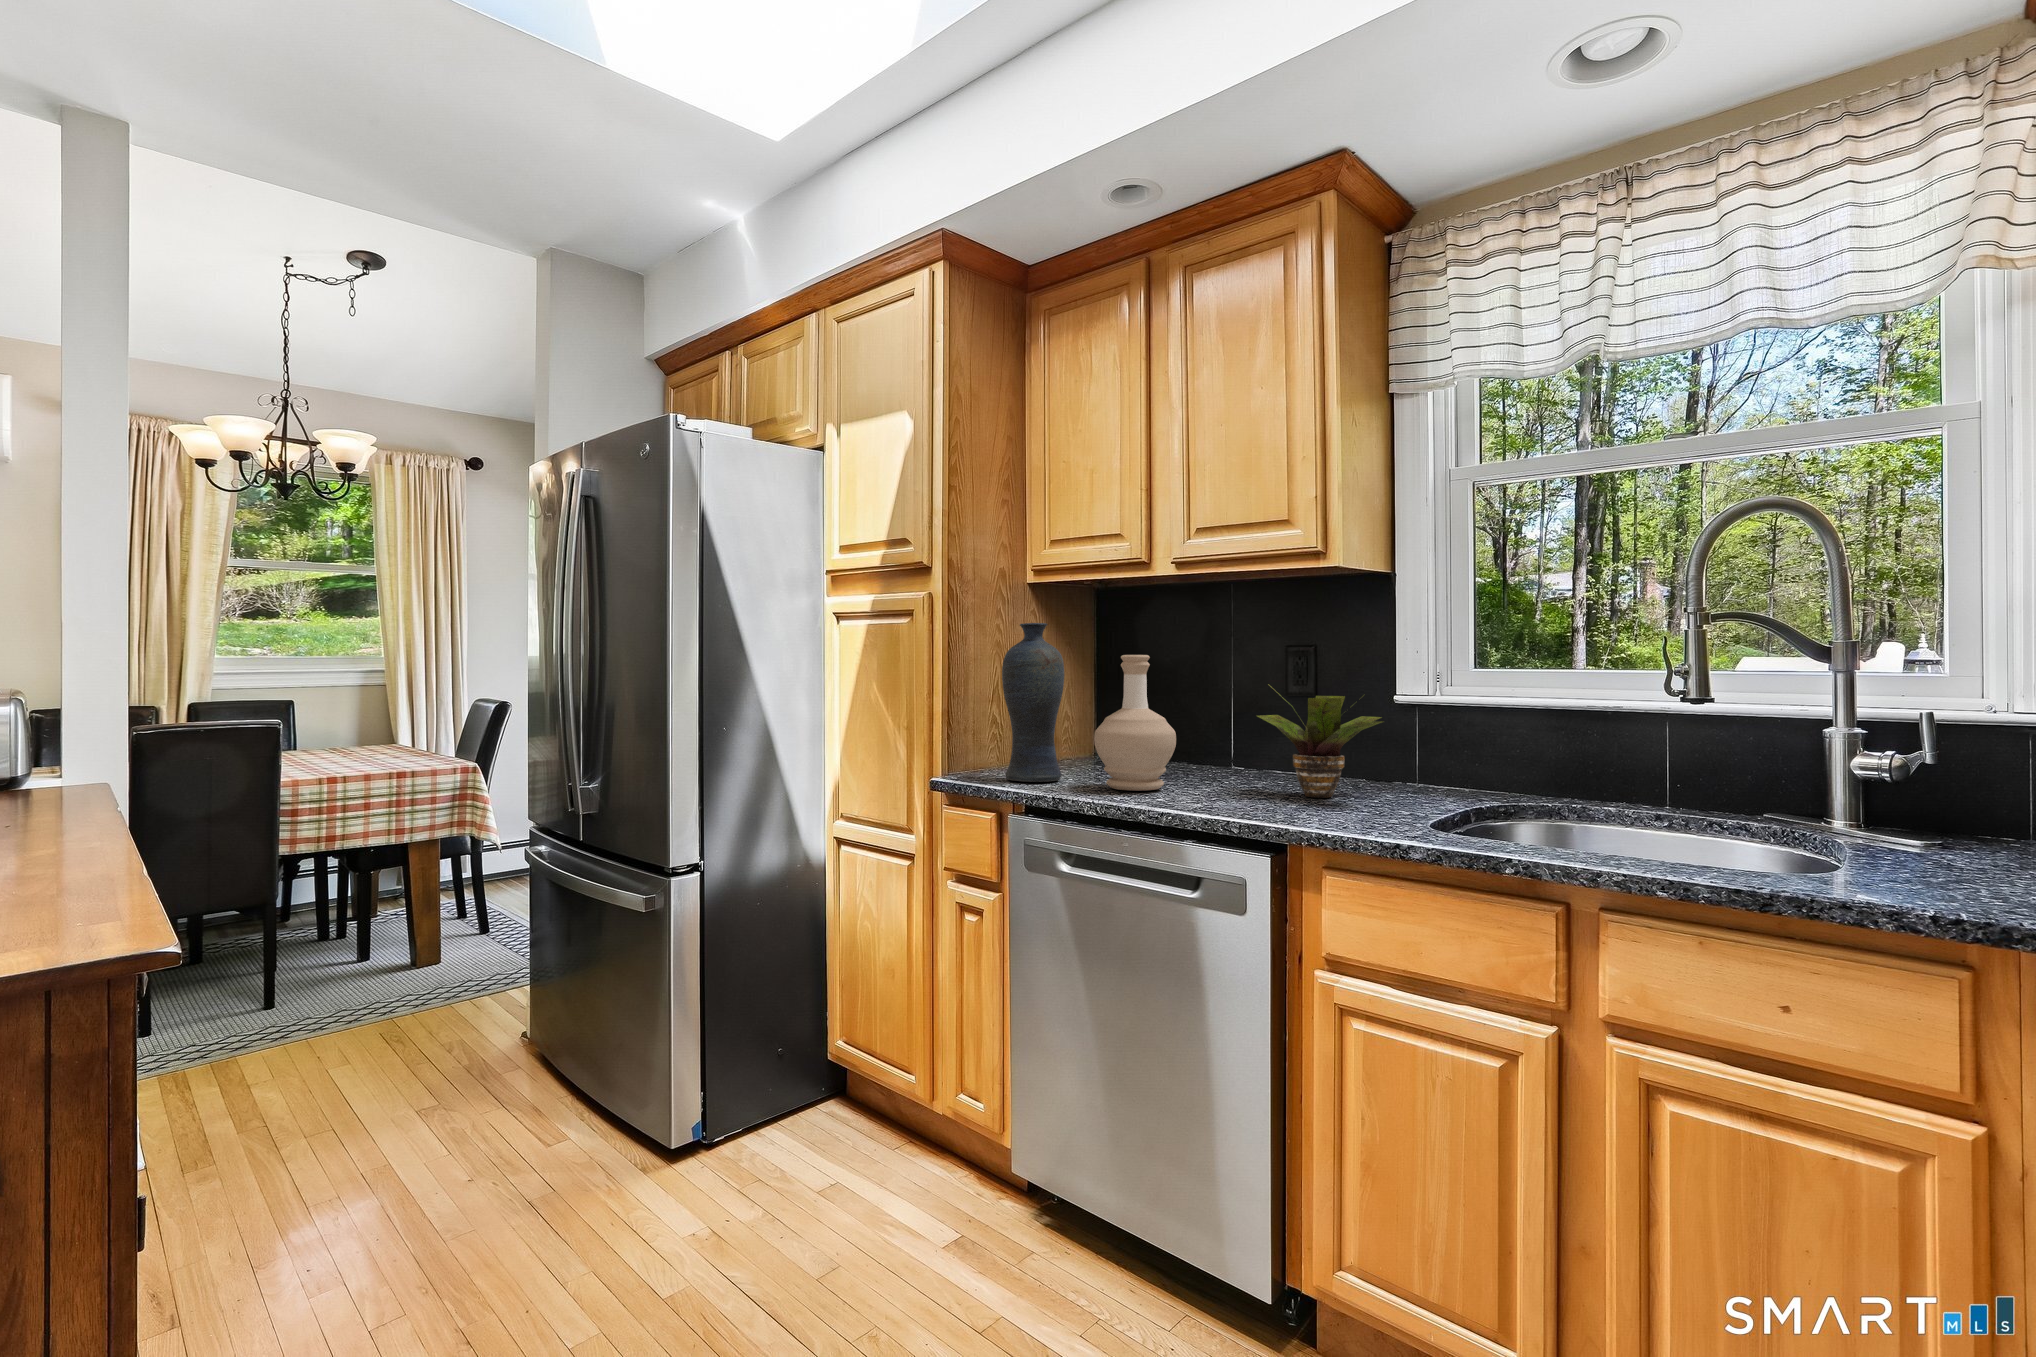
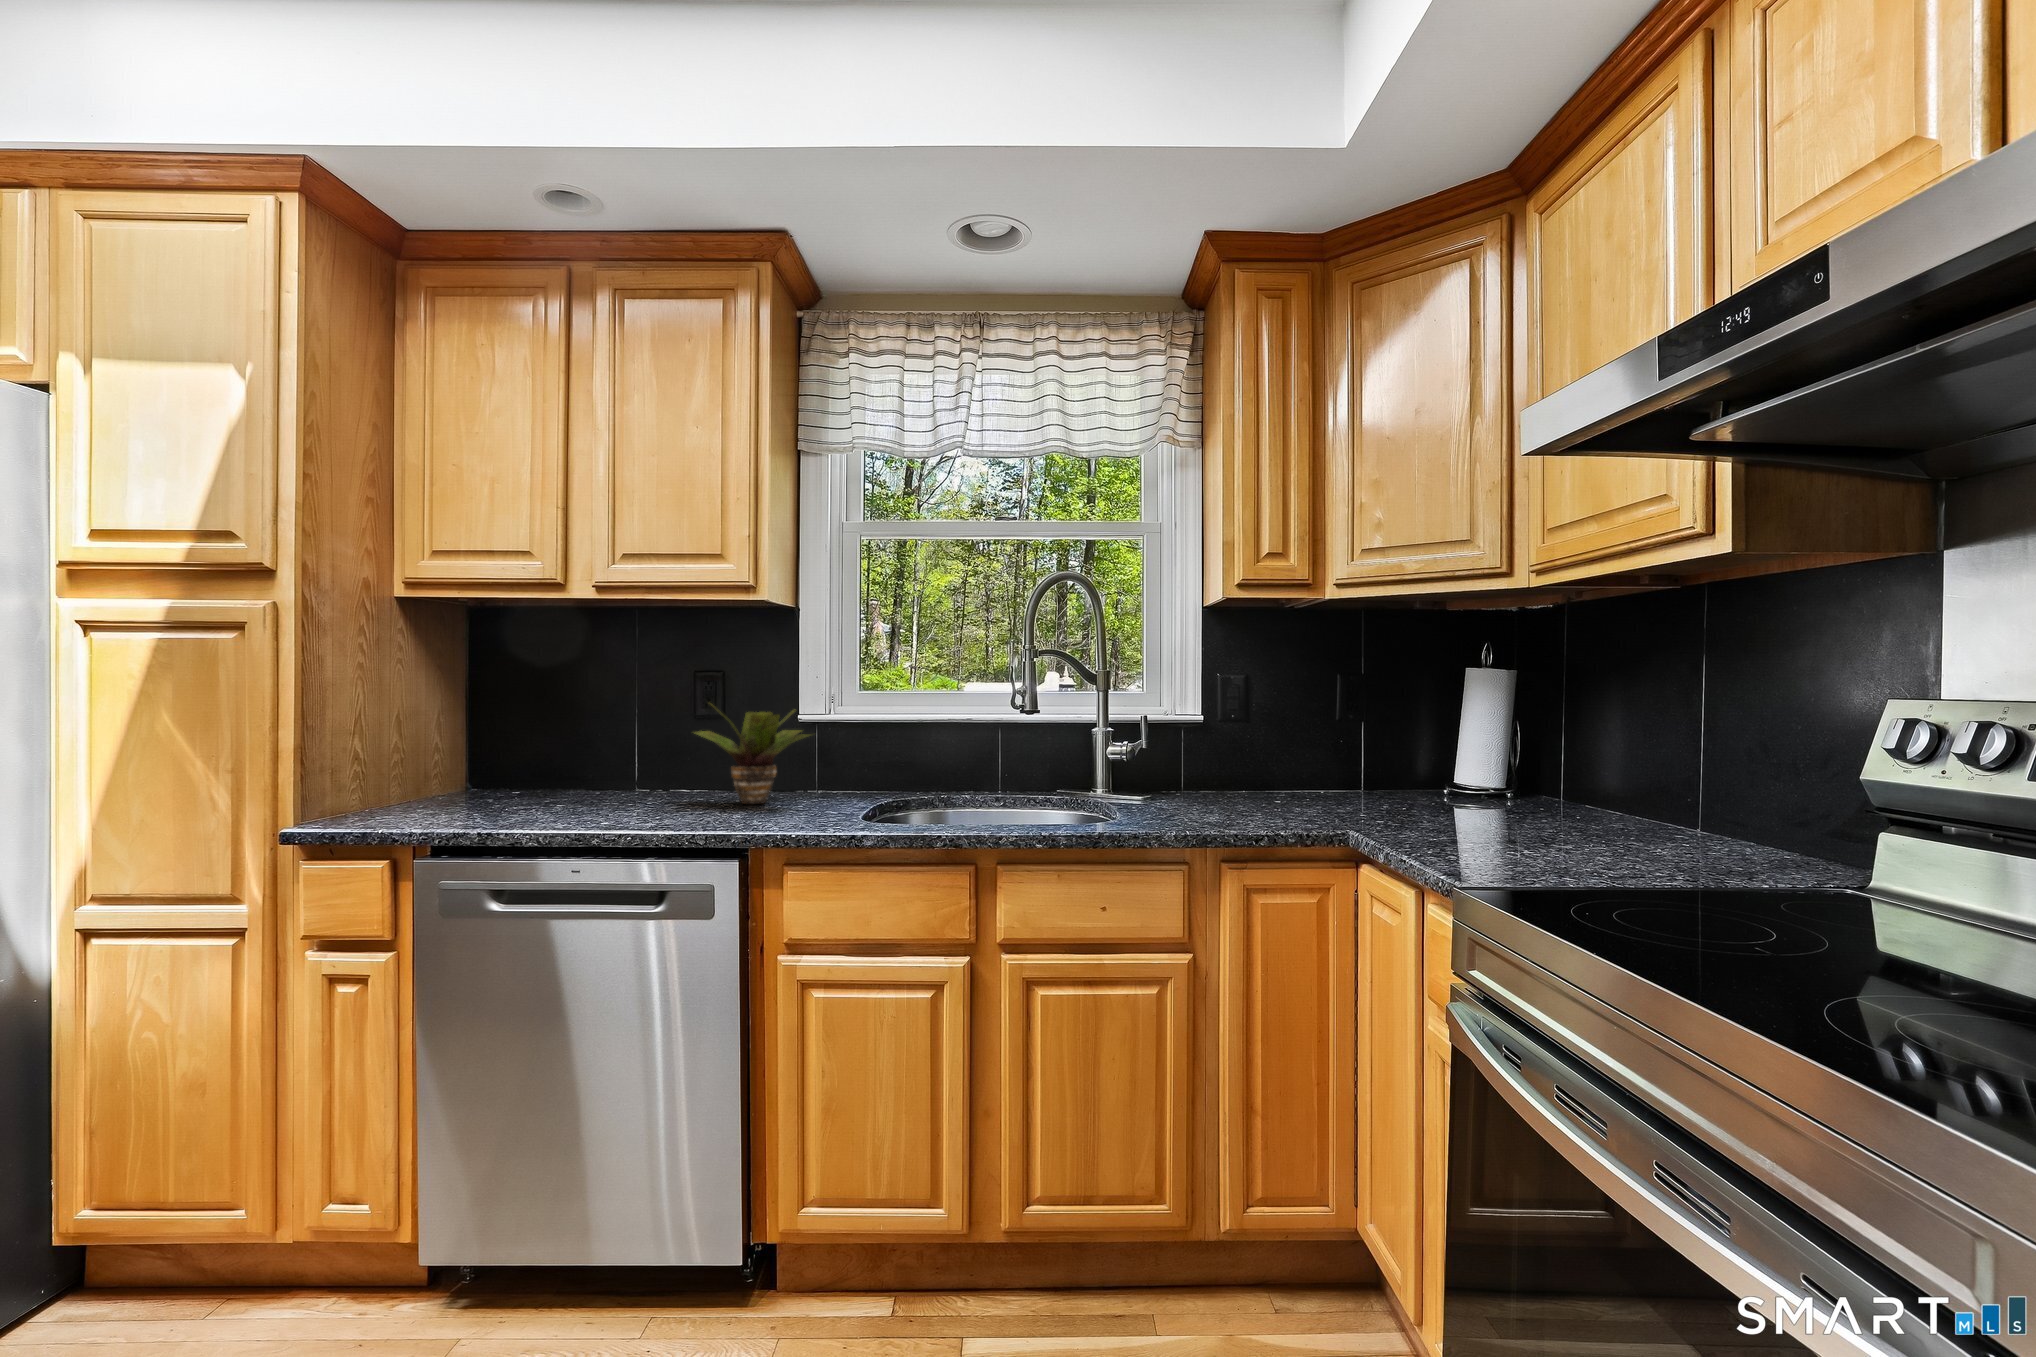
vase: present [1002,623,1064,782] -> none [397,636,478,814]
bottle: present [1094,655,1176,791] -> none [524,674,616,813]

